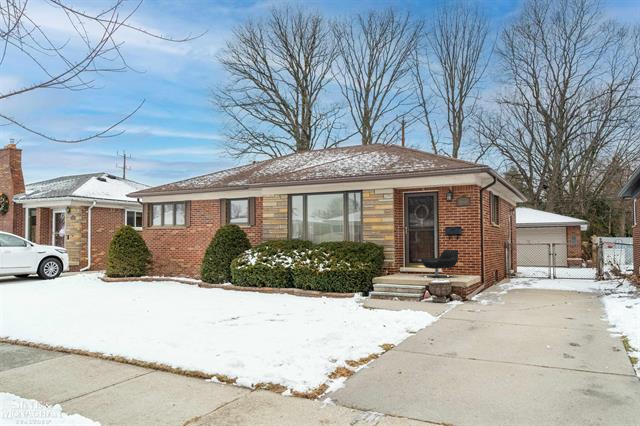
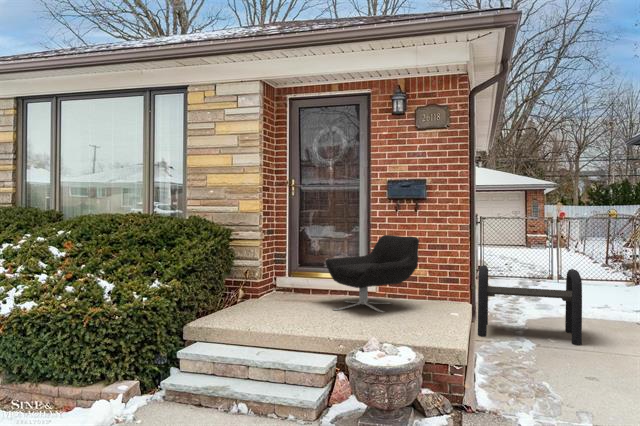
bench: none [486,263,531,293] -> present [478,265,582,345]

